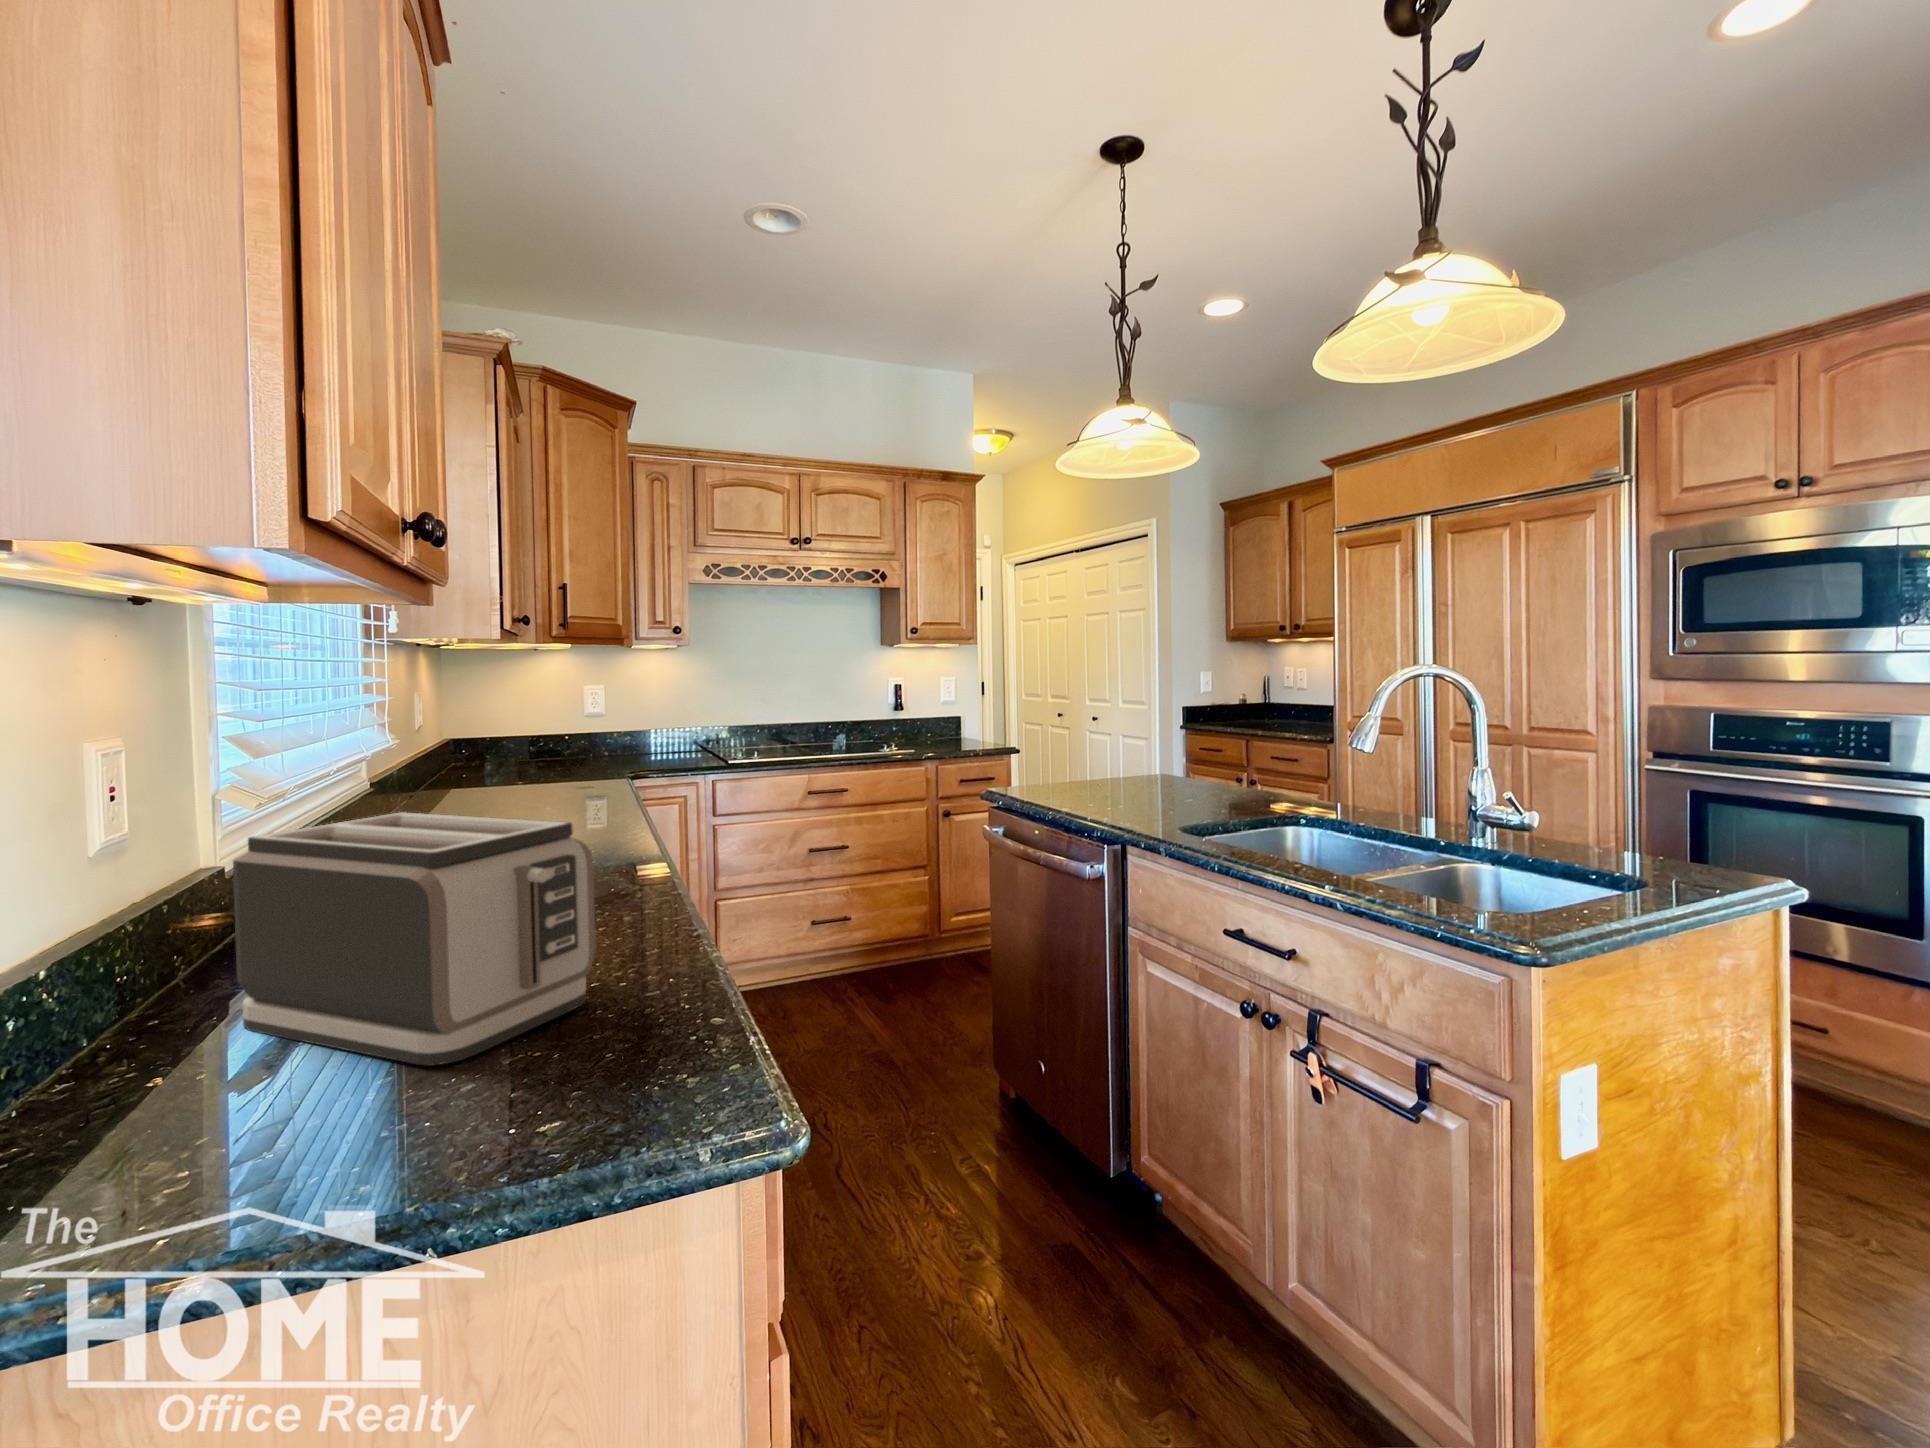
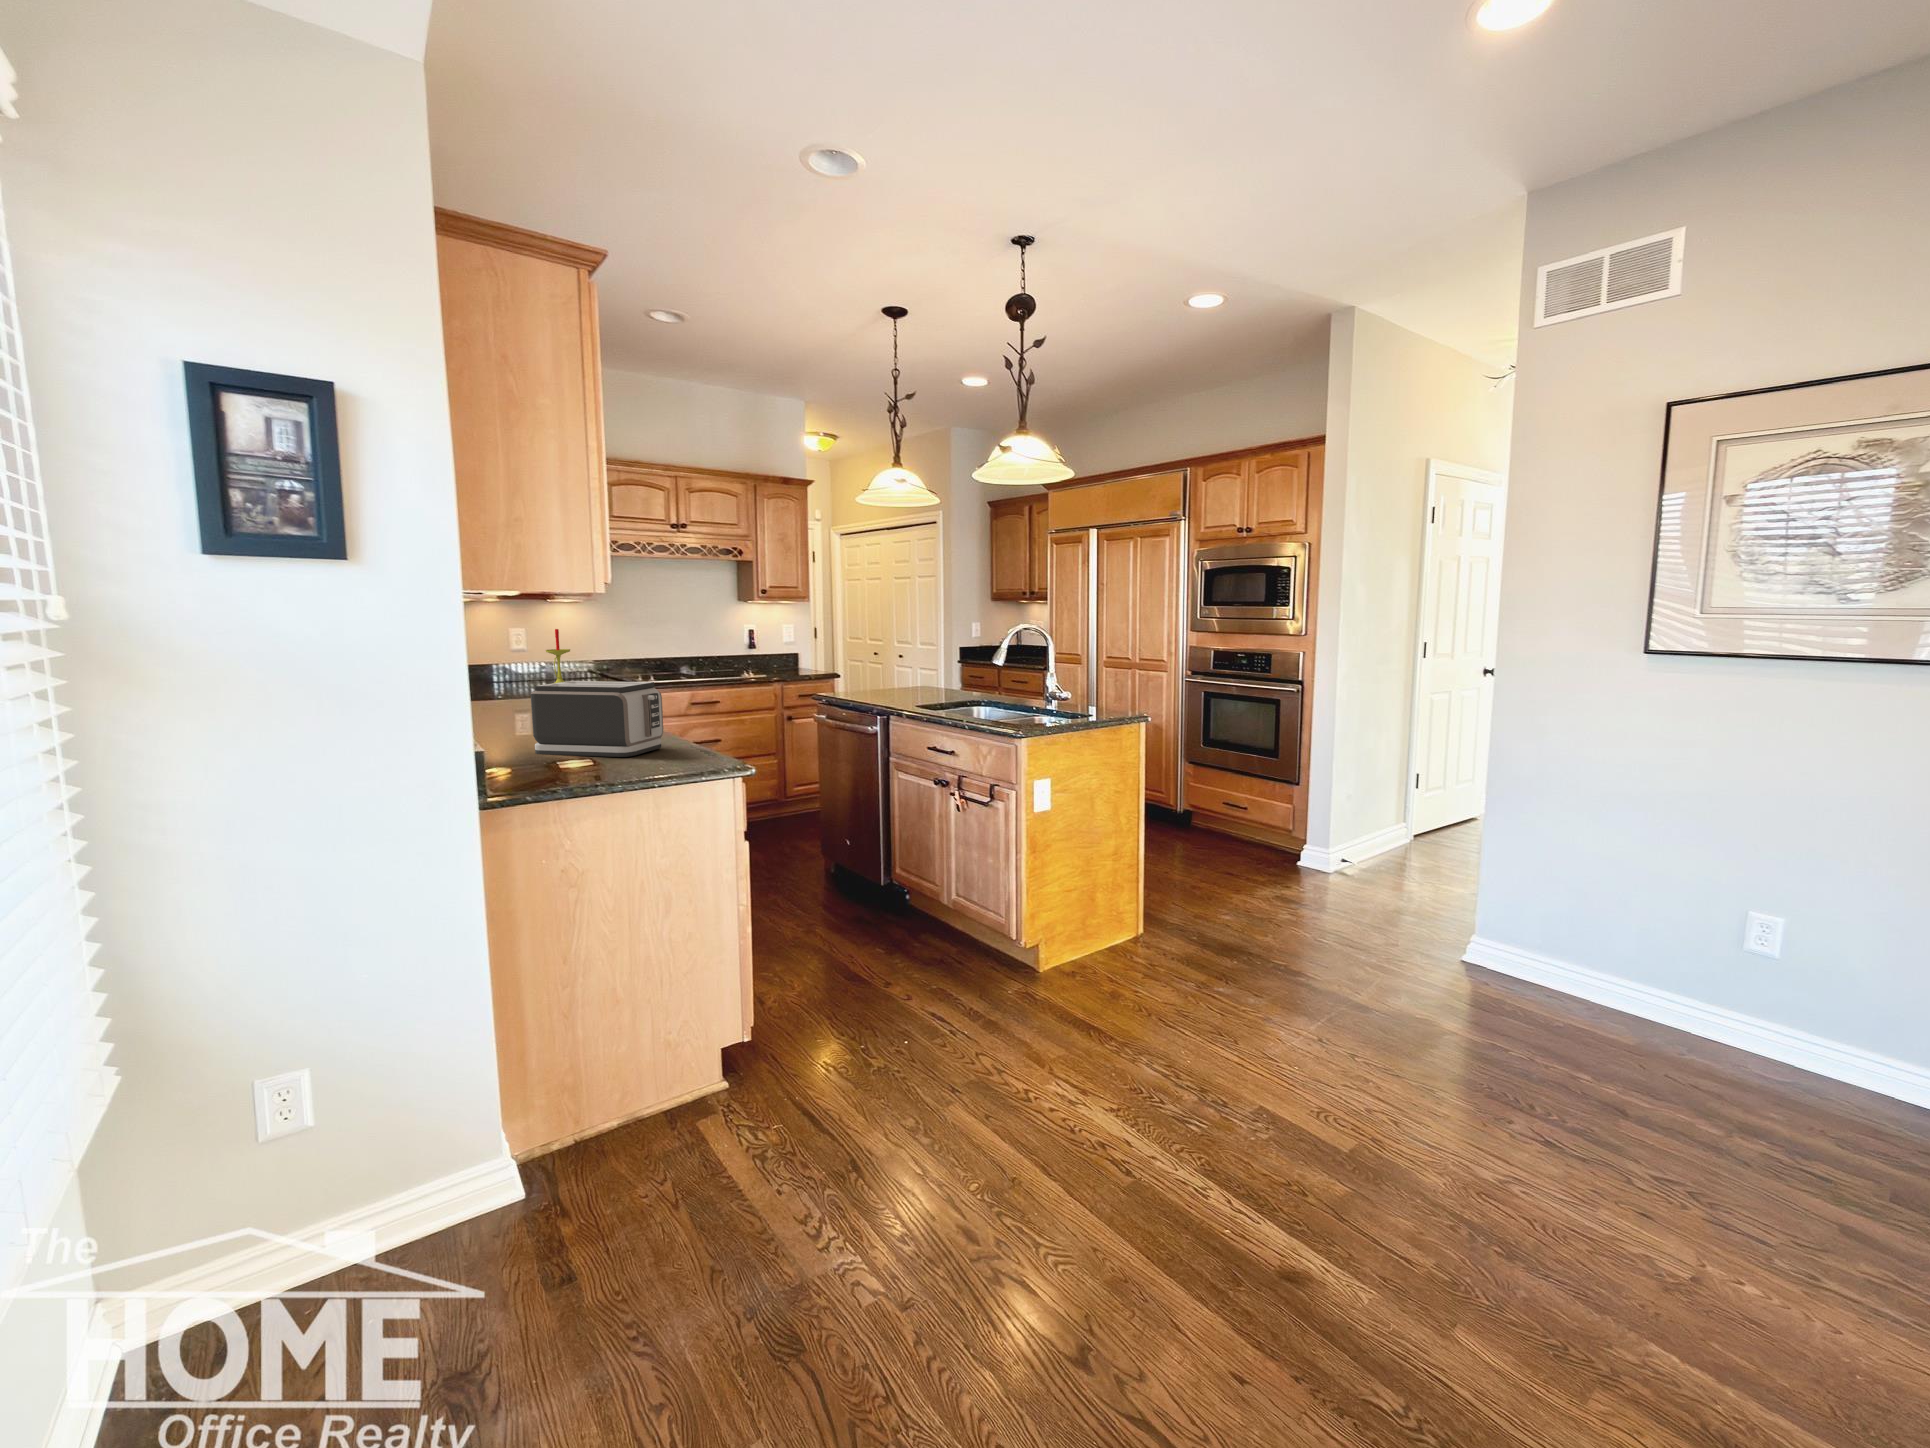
candle: none [600,685,636,771] -> present [546,629,570,683]

